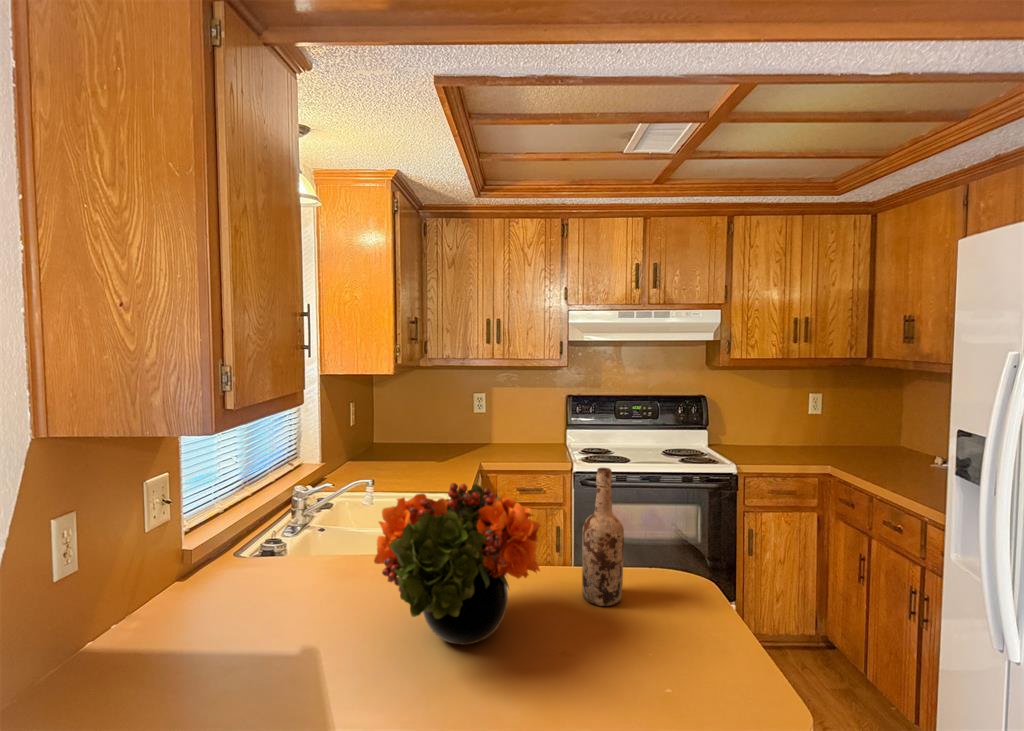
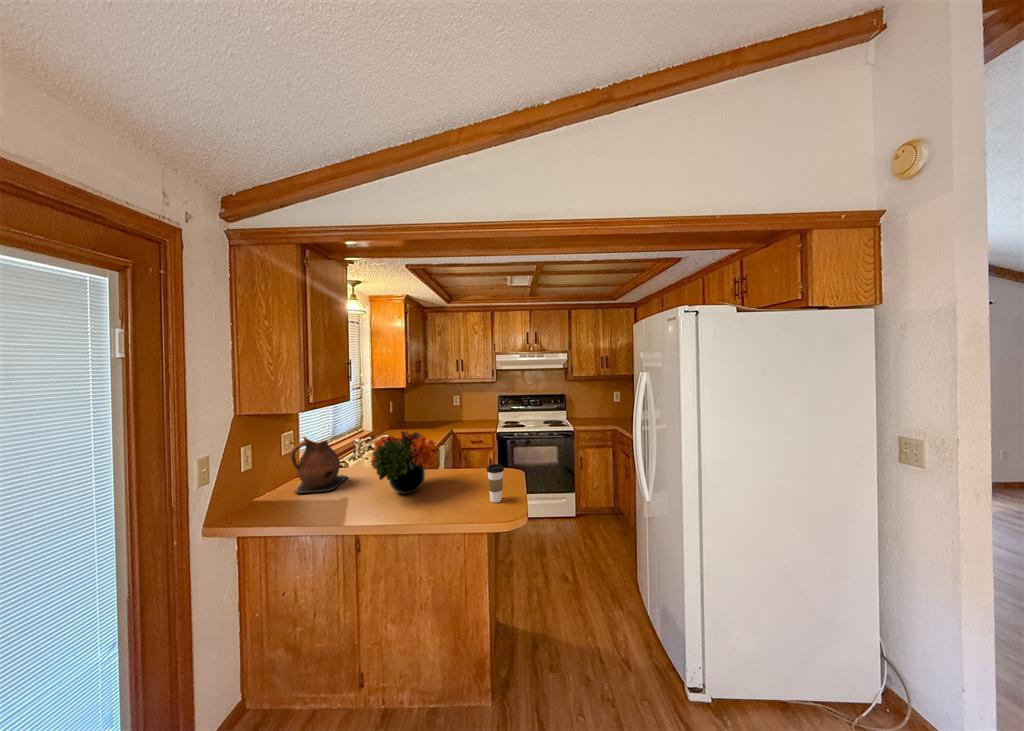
wine bottle: present [582,468,624,606] -> none [462,424,478,481]
ceramic pitcher: none [171,489,303,634] -> present [291,436,347,493]
coffee cup: none [693,580,742,684] -> present [487,464,504,502]

